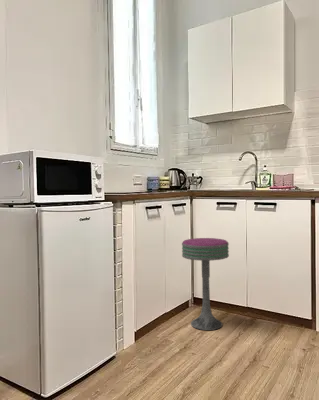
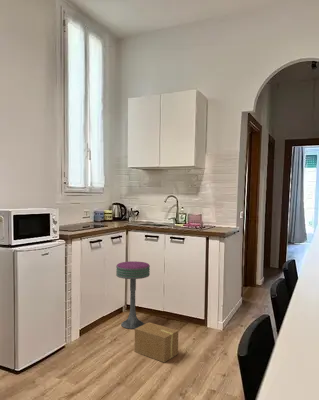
cardboard box: none [219,322,288,386] -> present [135,322,178,363]

